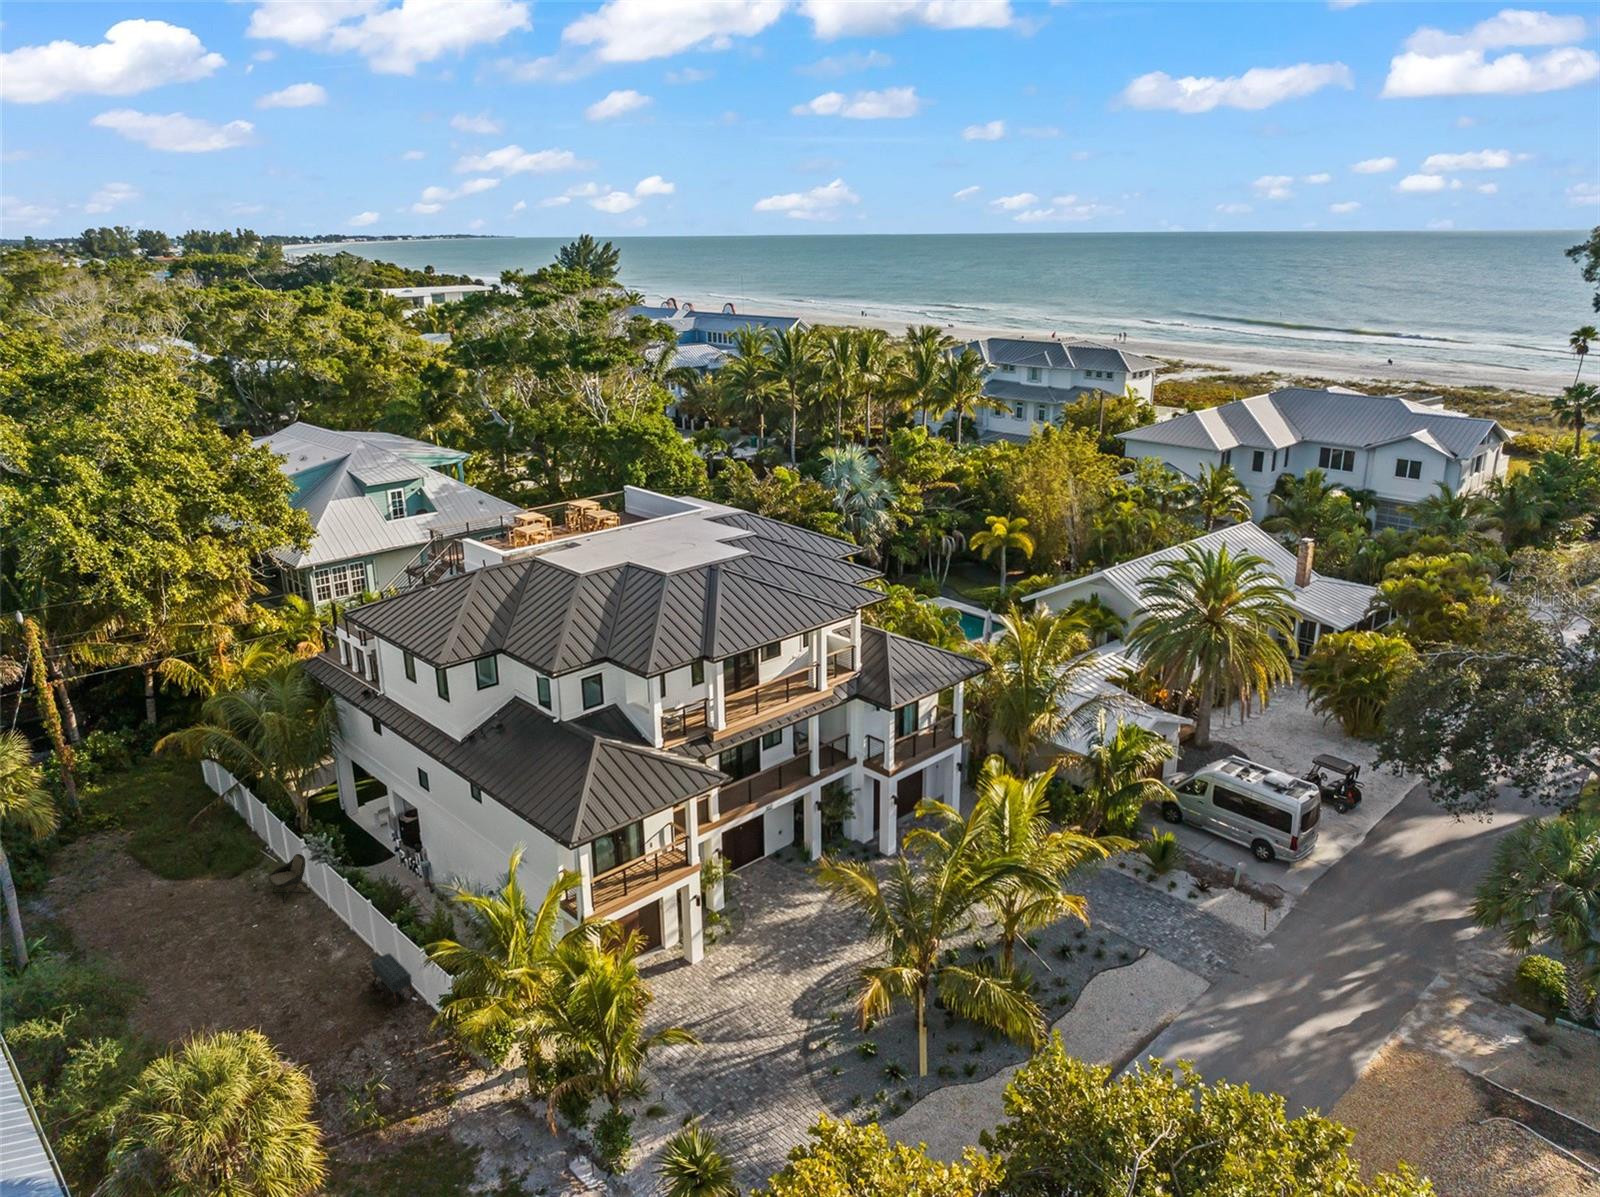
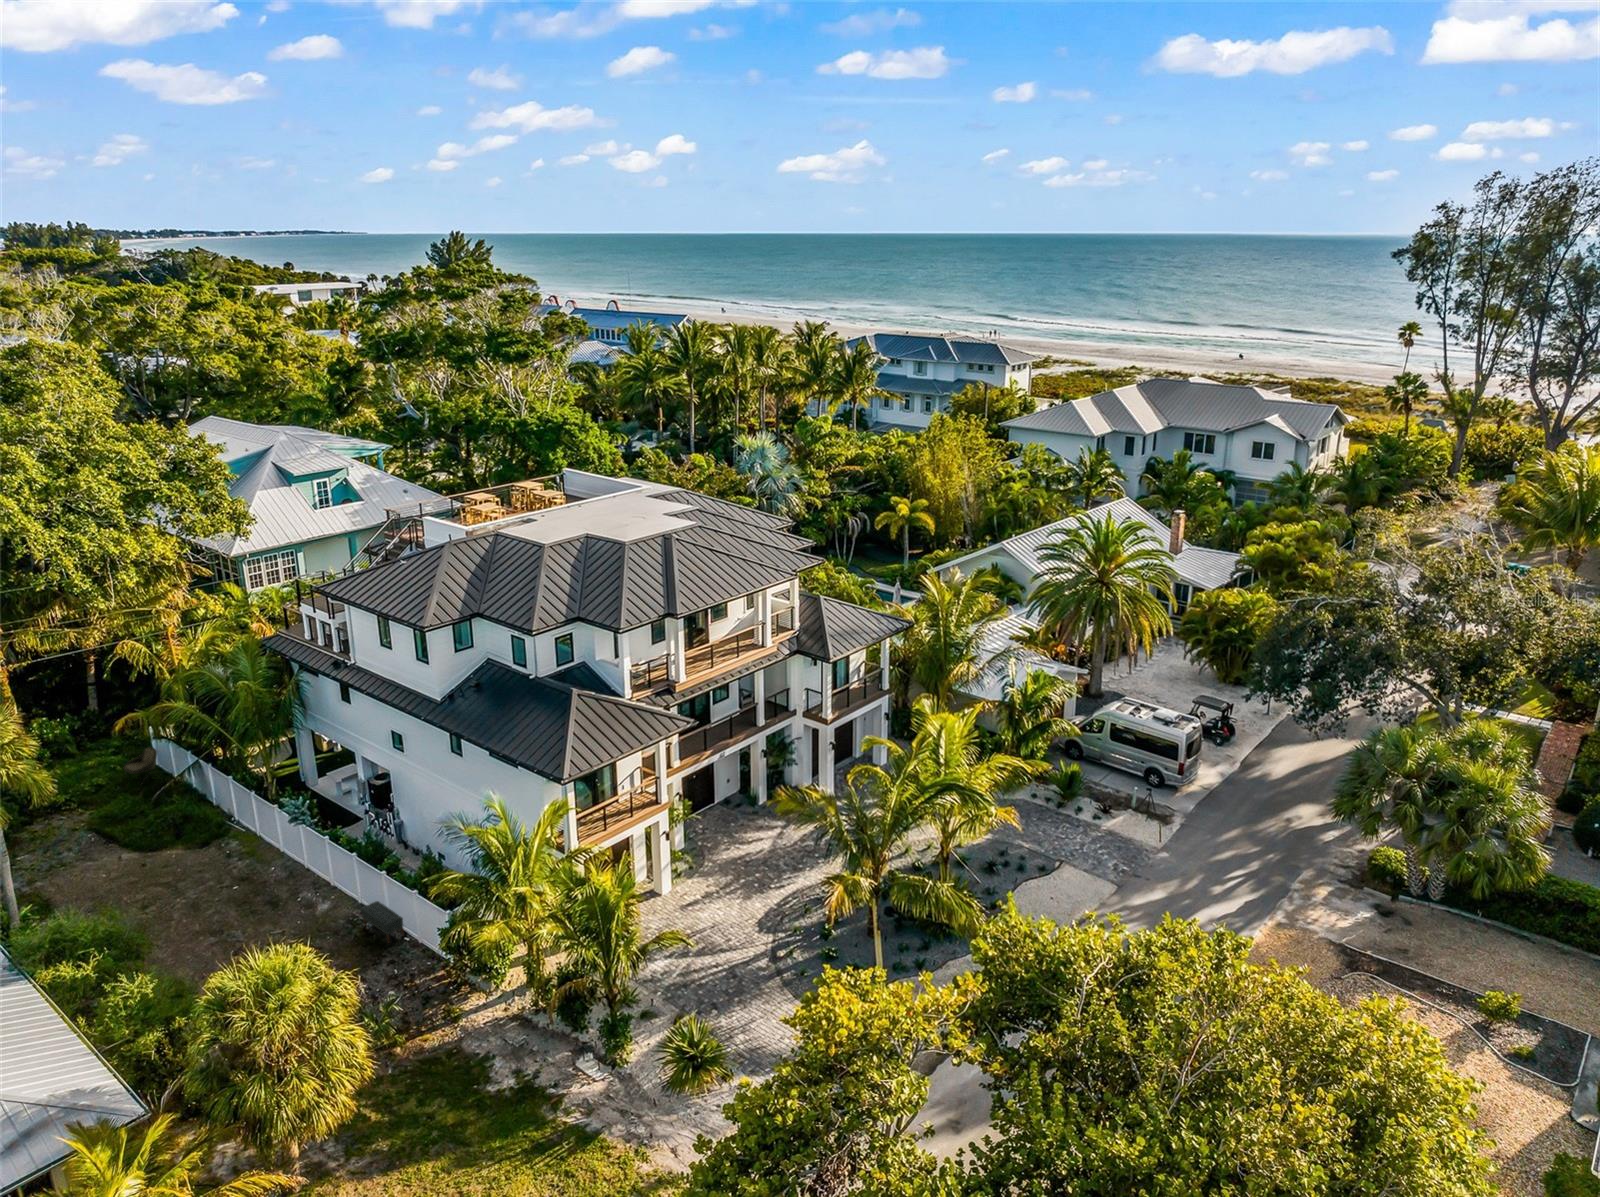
lounge chair: present [268,854,310,903] -> present [123,747,157,785]

